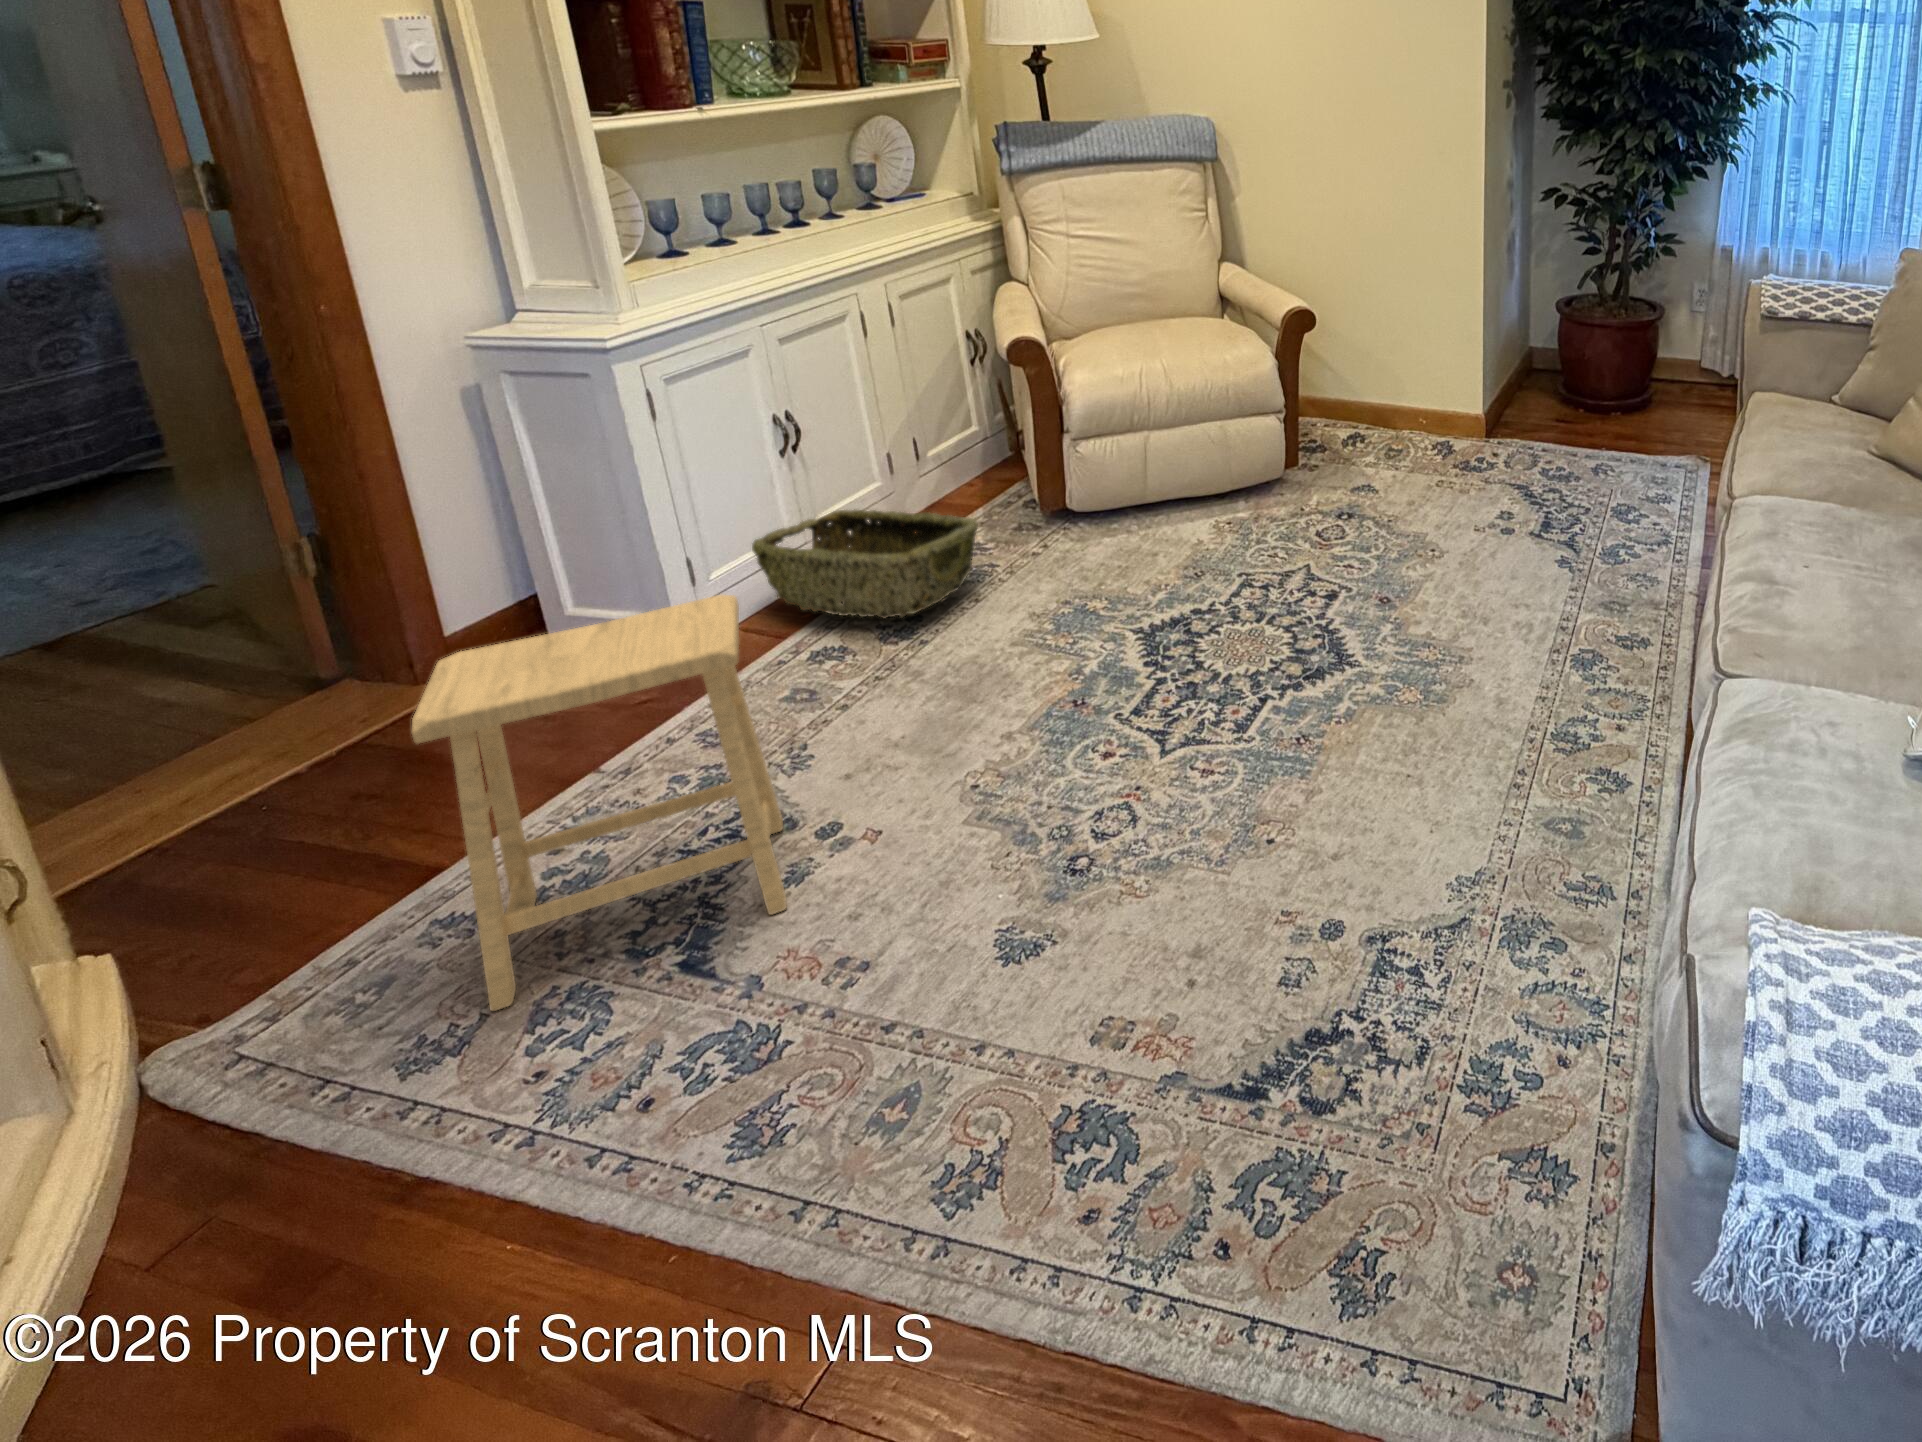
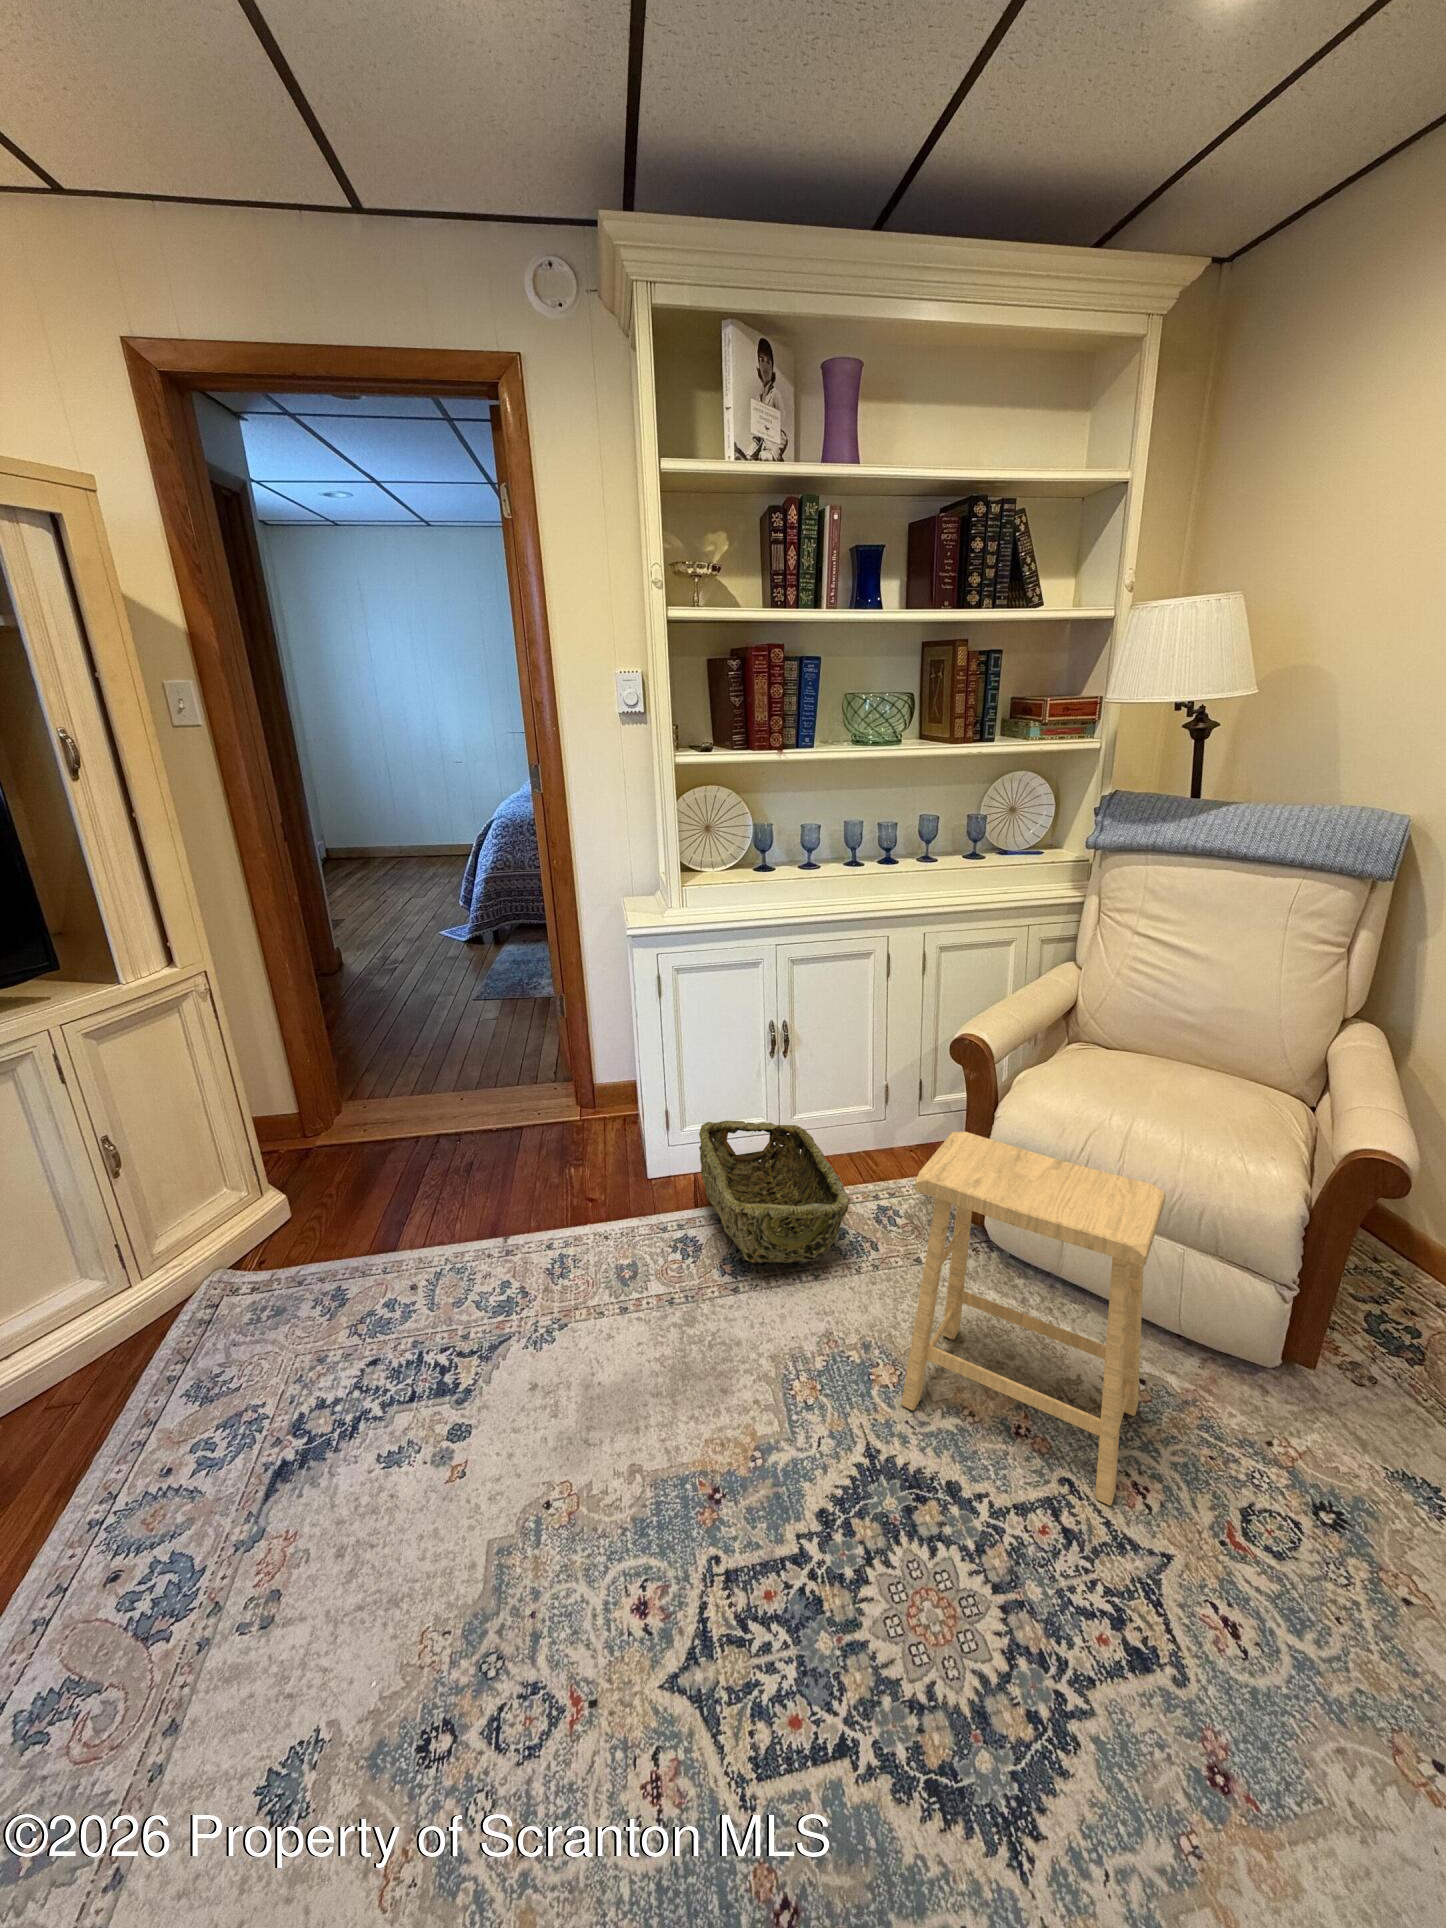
footstool: present [411,595,787,1011] -> present [902,1132,1166,1505]

